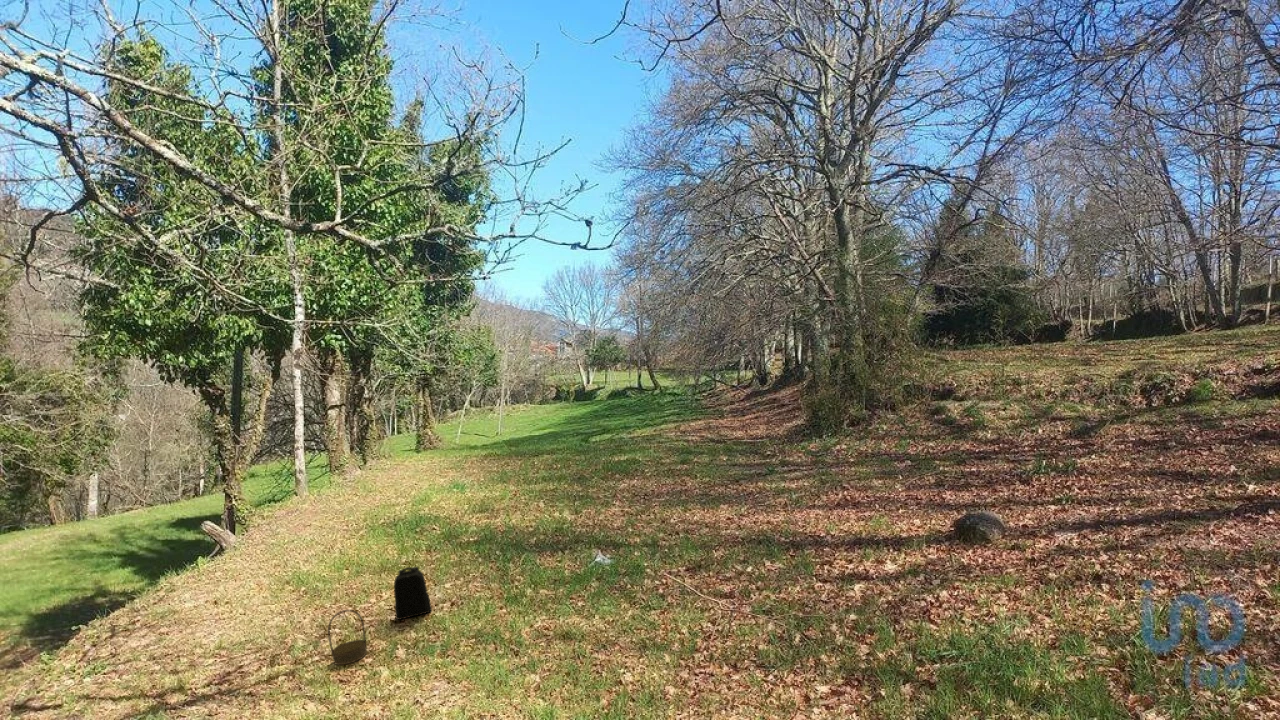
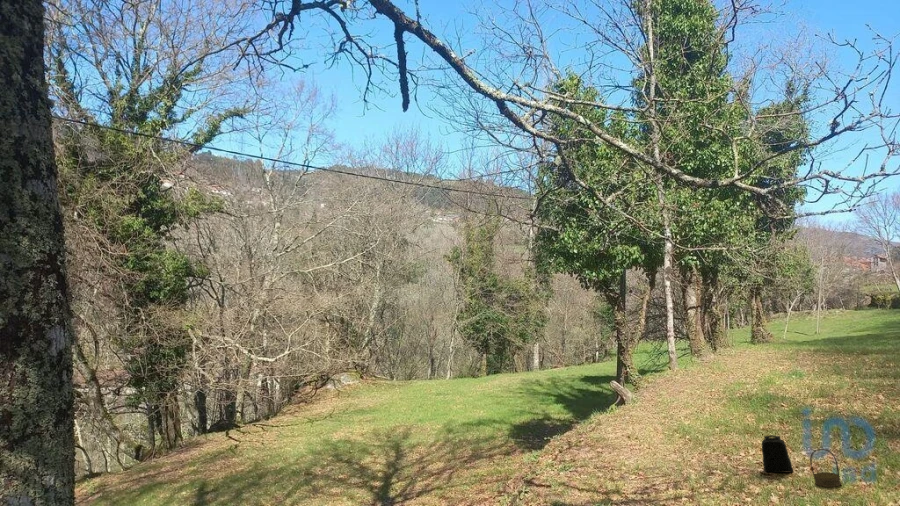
basket: present [328,610,367,665] -> present [810,449,841,487]

